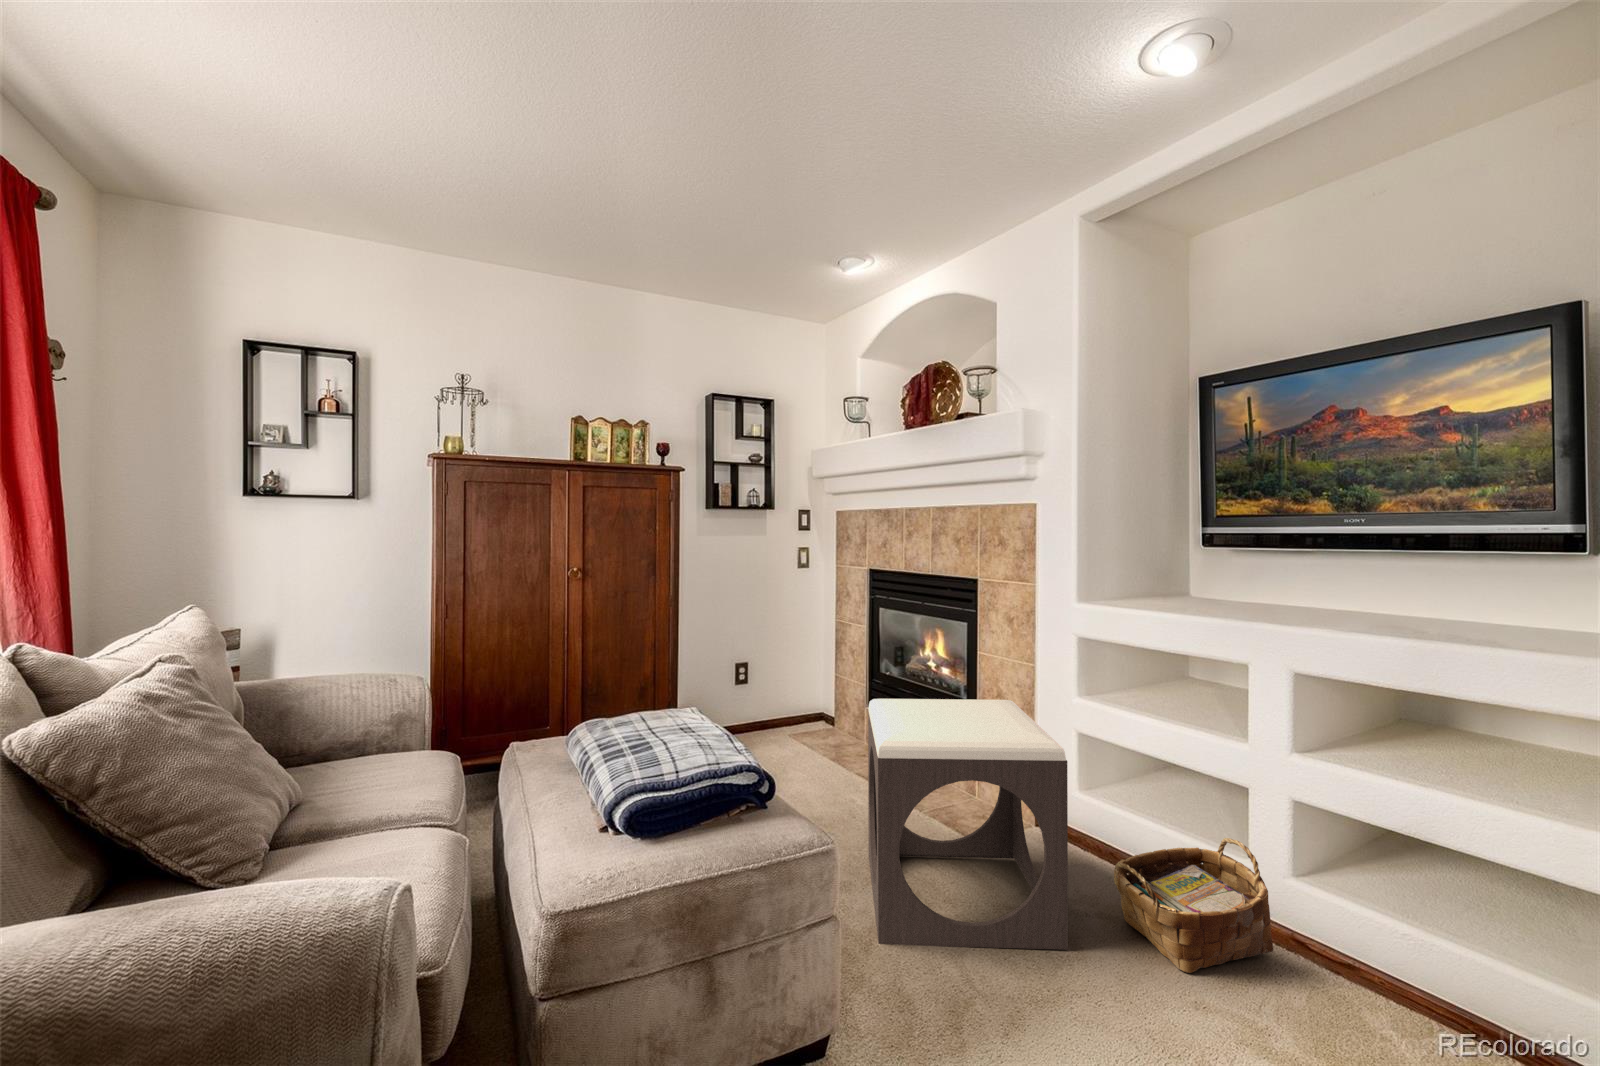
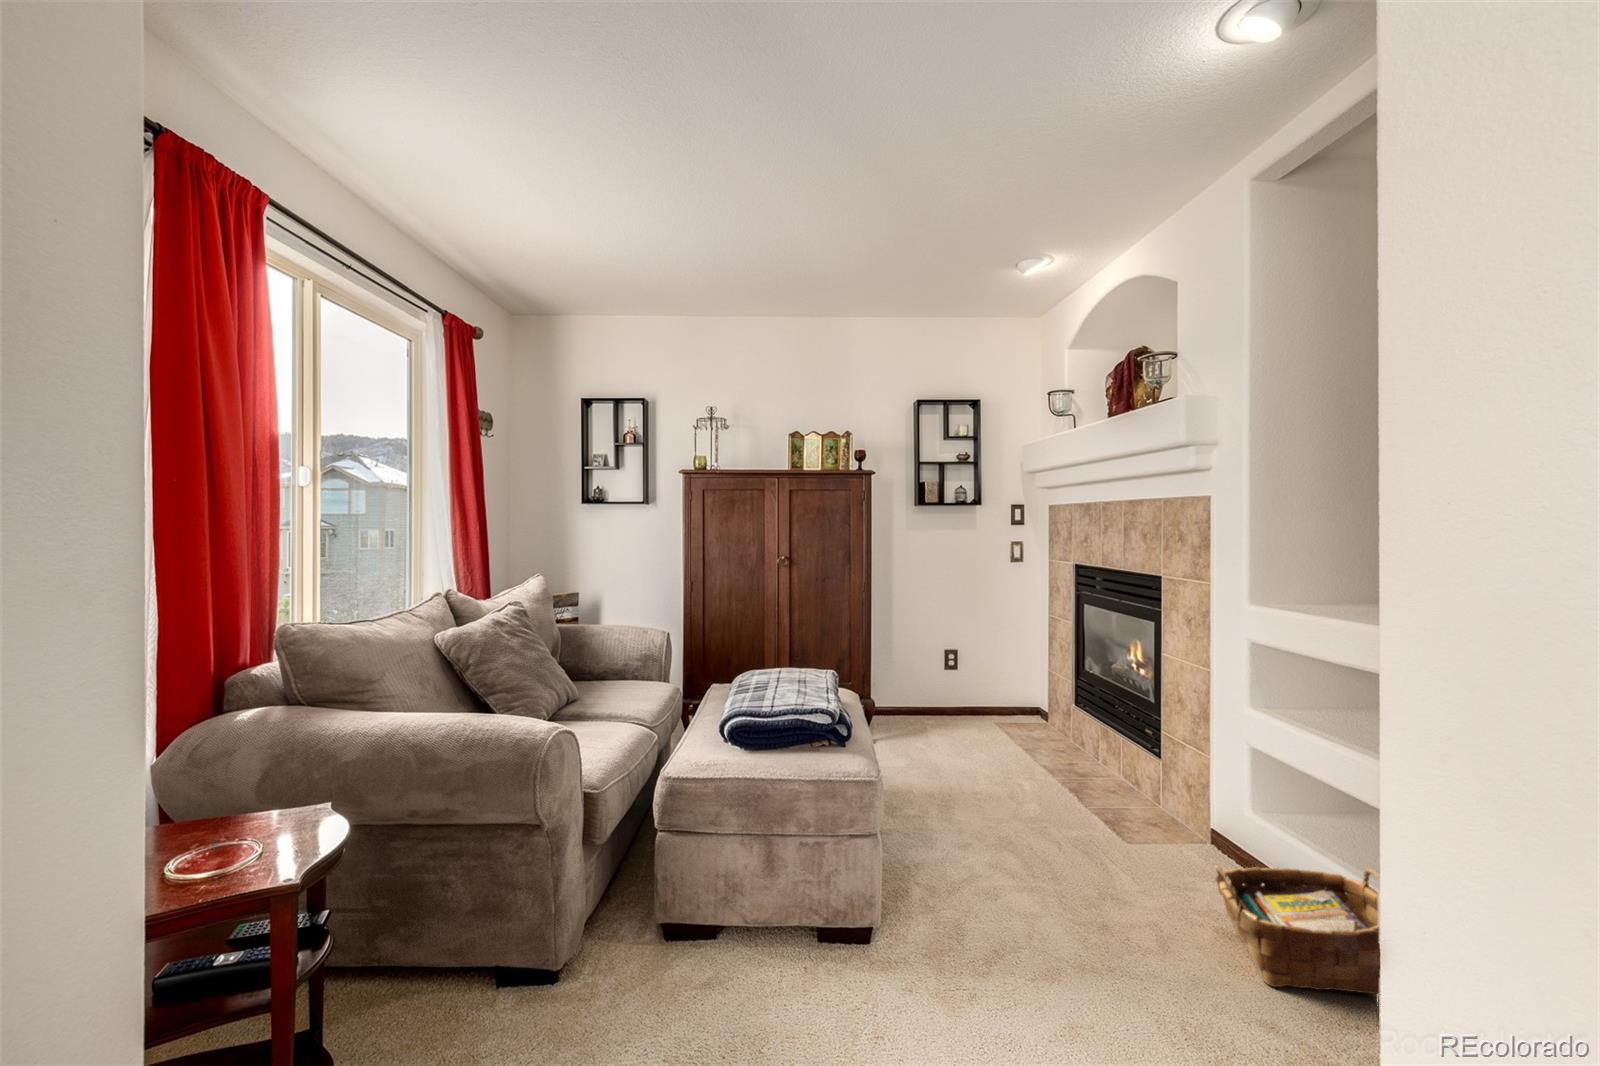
footstool: present [868,699,1068,950] -> none [963,682,1156,936]

